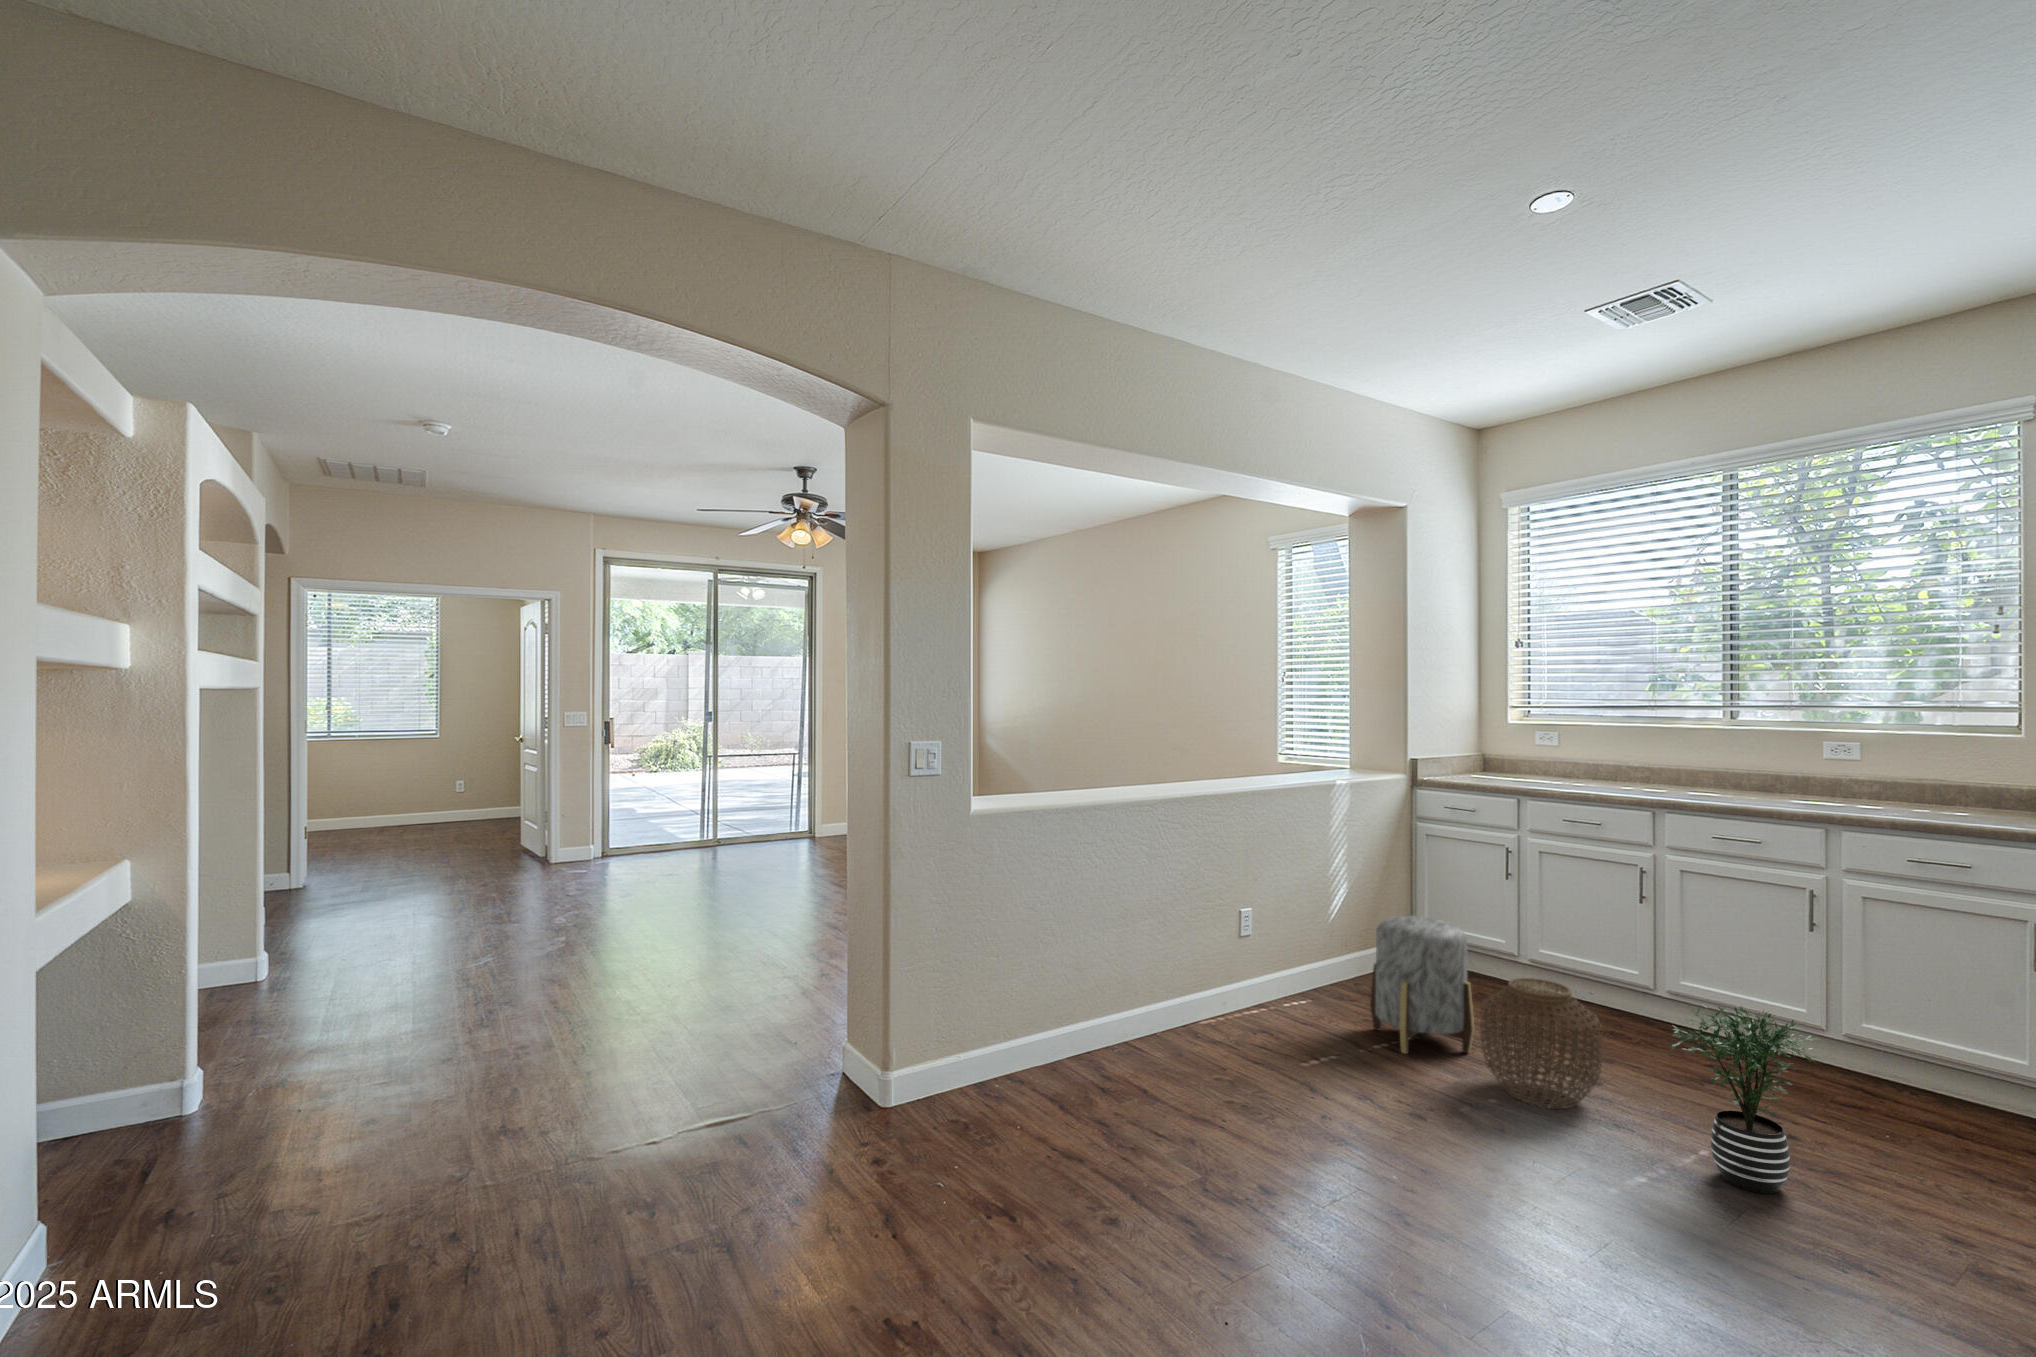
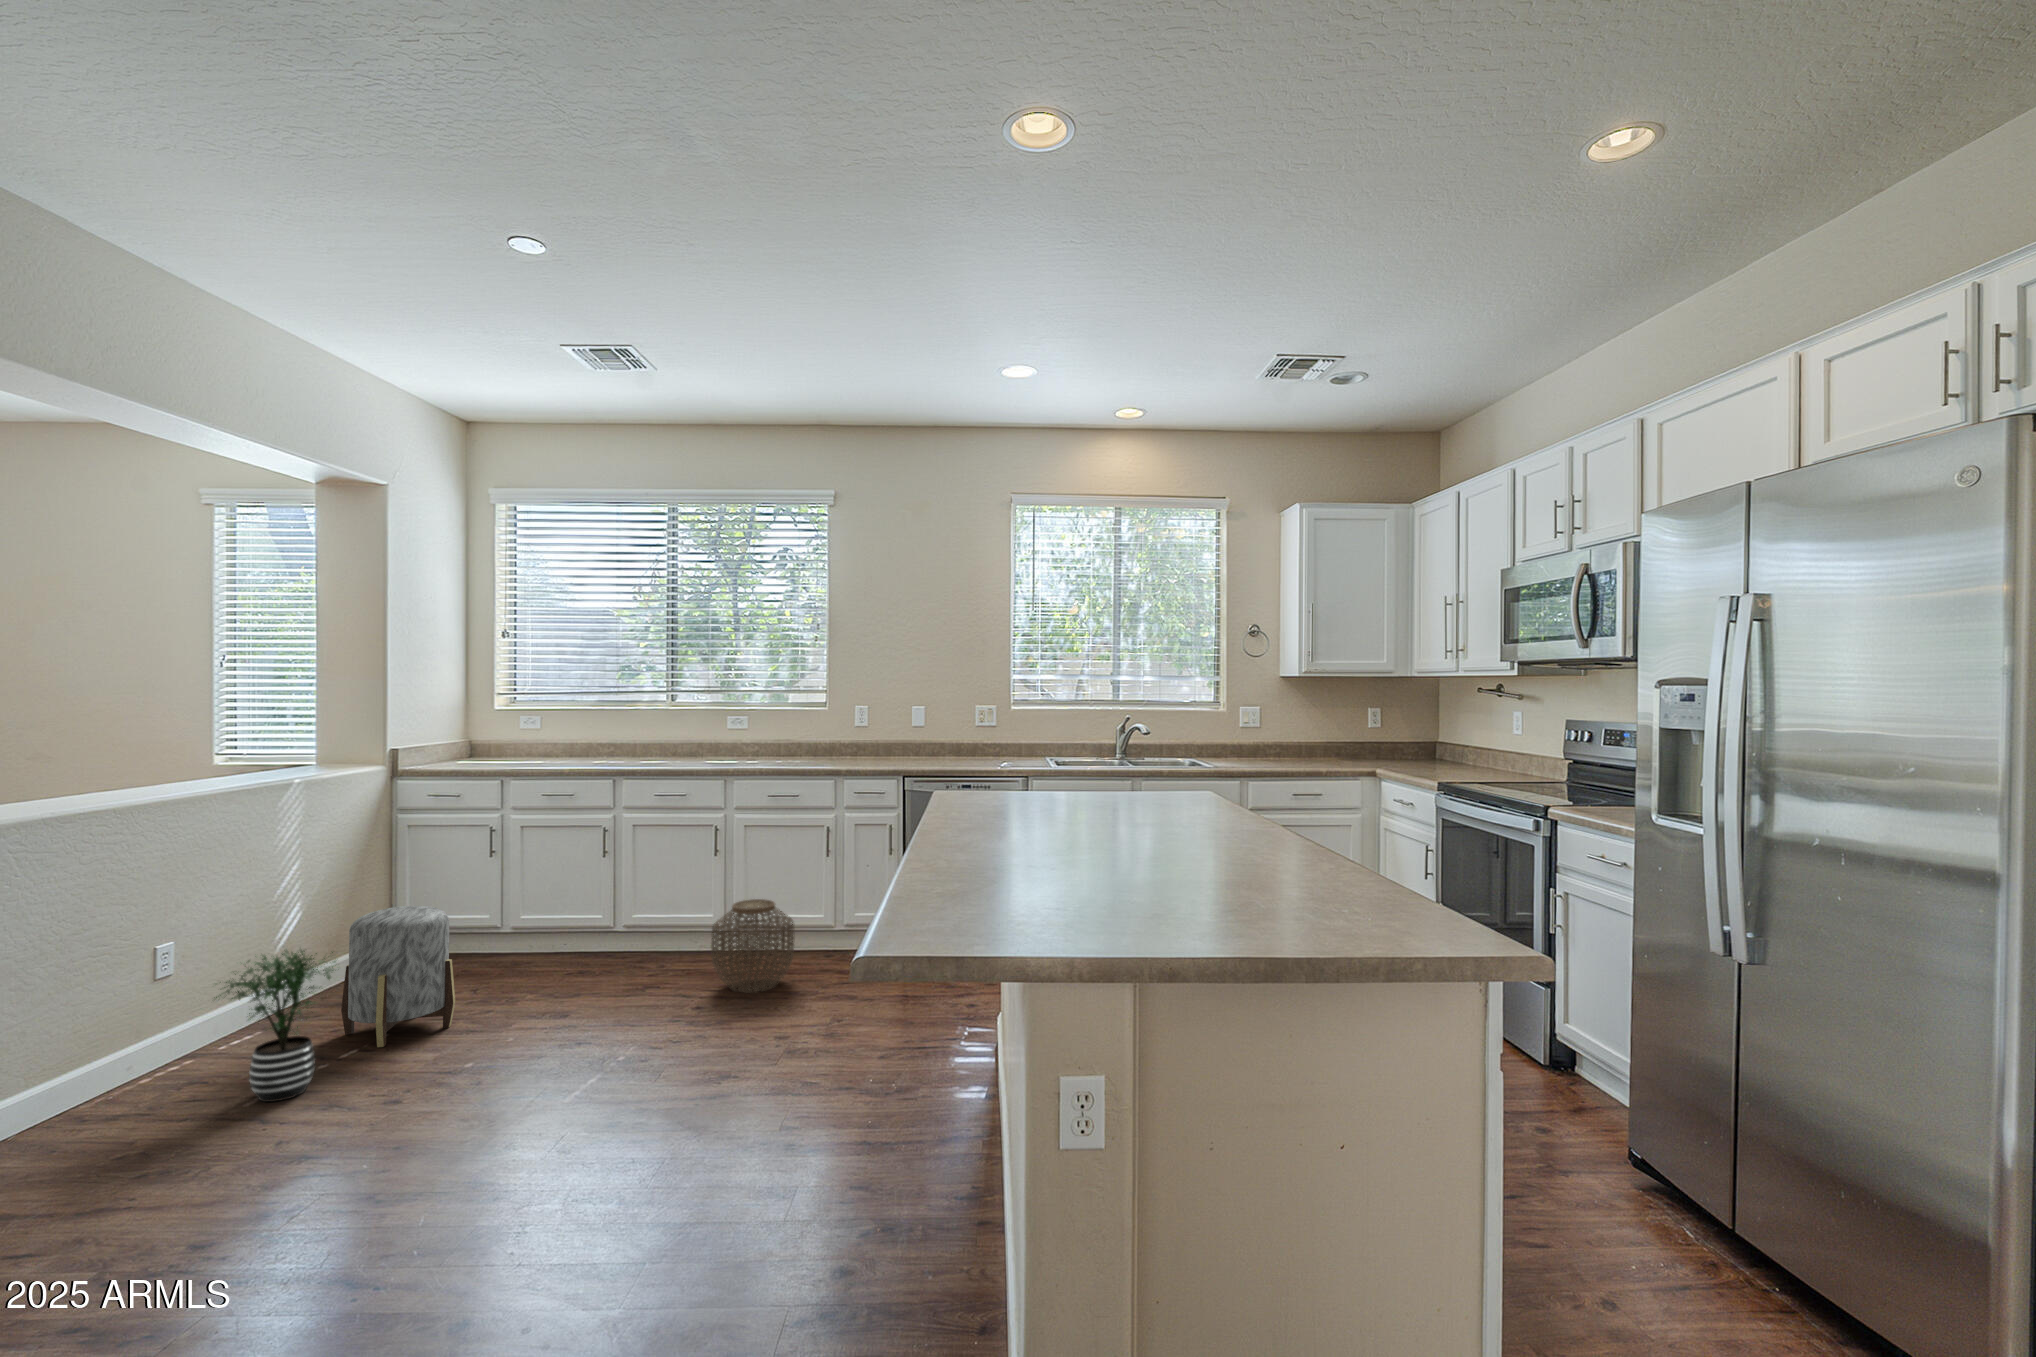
woven basket: present [1481,978,1602,1109] -> present [712,899,794,993]
potted plant: present [1671,1005,1813,1194] -> present [214,950,336,1102]

